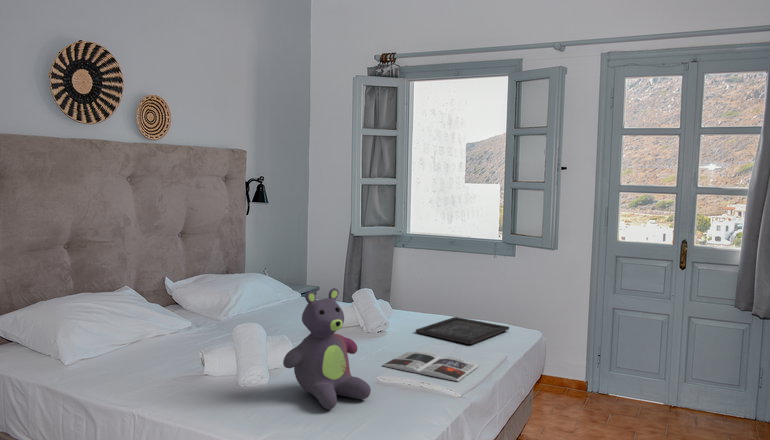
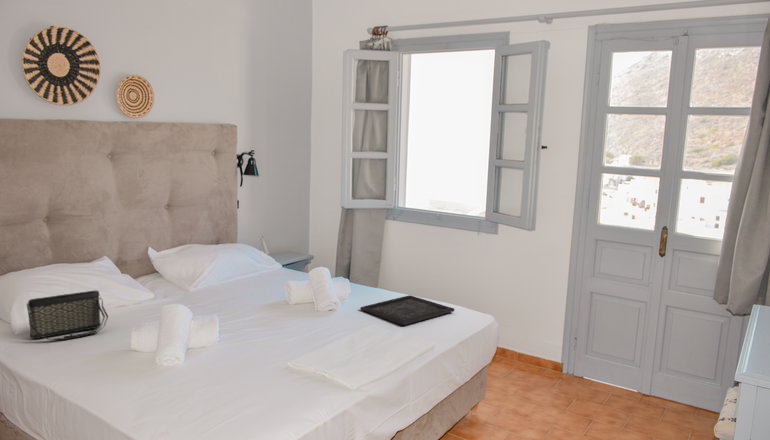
stuffed bear: present [283,288,371,409] -> none [185,272,265,385]
handbag: none [79,321,165,376] -> present [27,290,108,340]
magazine: present [382,351,478,381] -> none [302,330,394,364]

